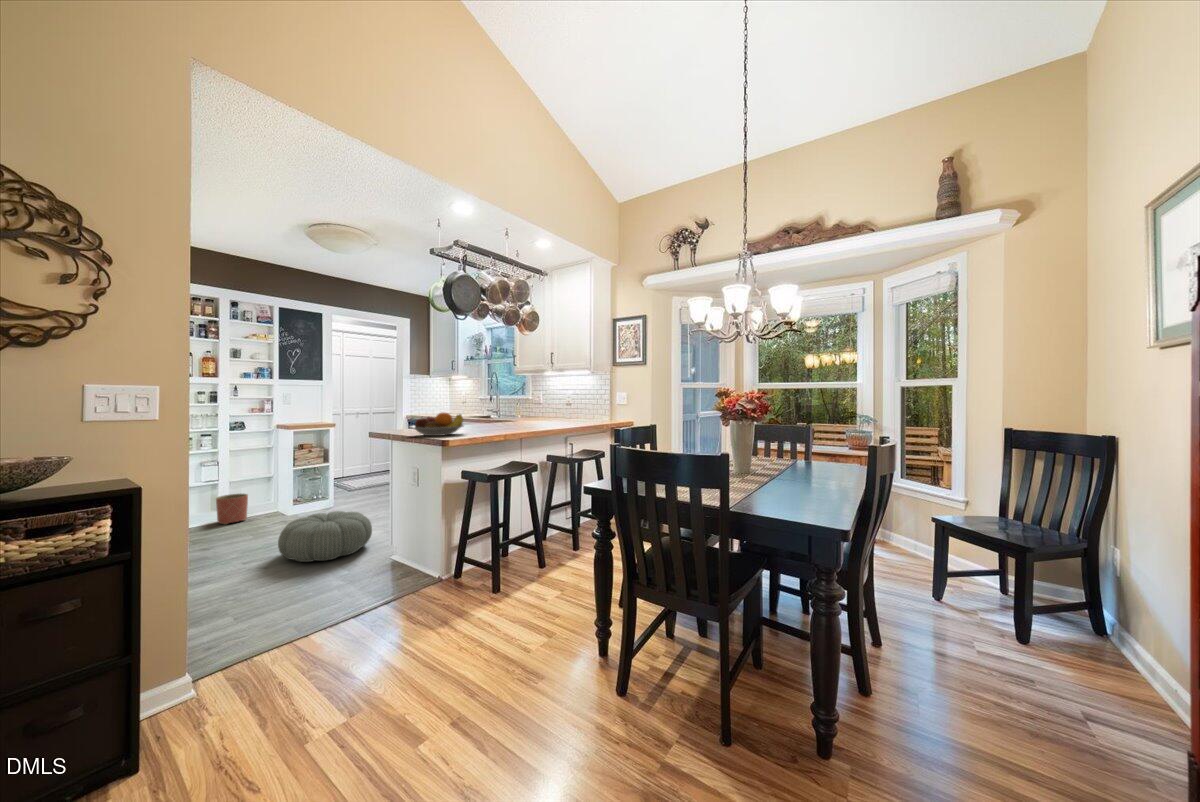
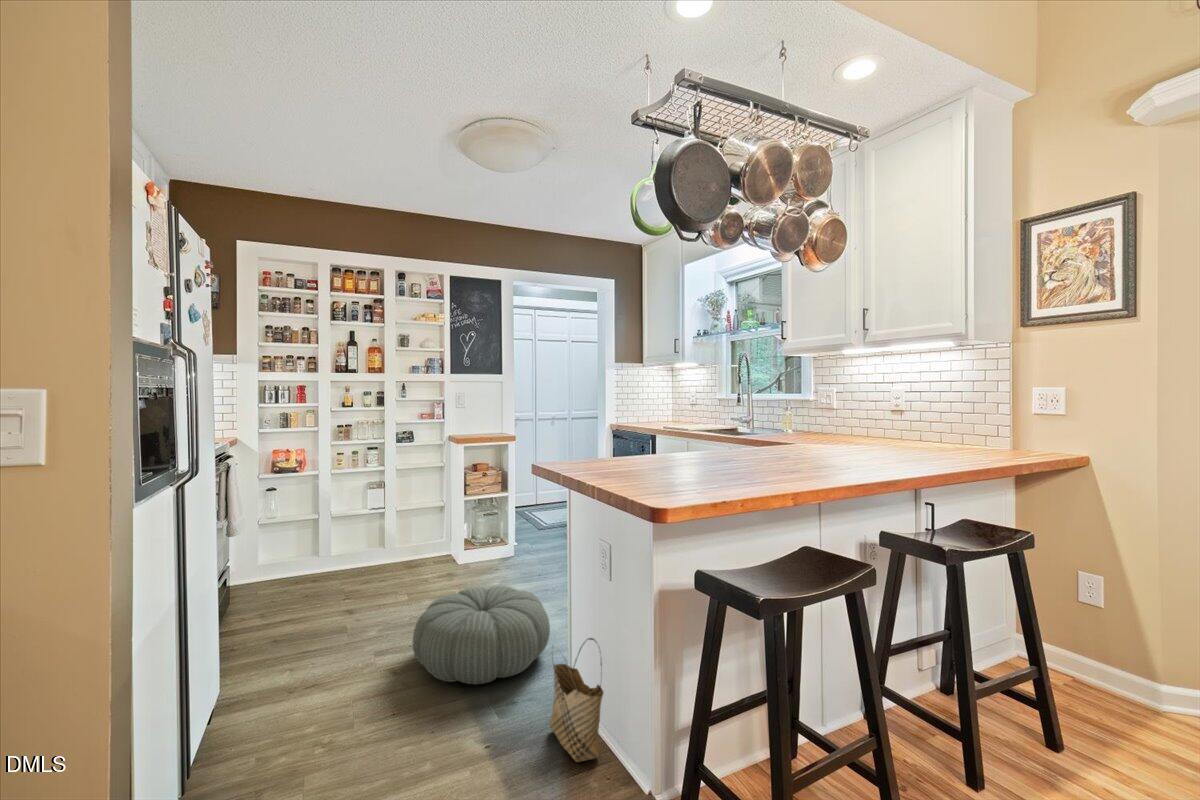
fruit bowl: present [410,413,464,436] -> none [600,435,714,488]
planter: present [216,494,248,524] -> none [378,528,413,571]
woven basket: none [378,517,410,574] -> present [550,638,604,762]

